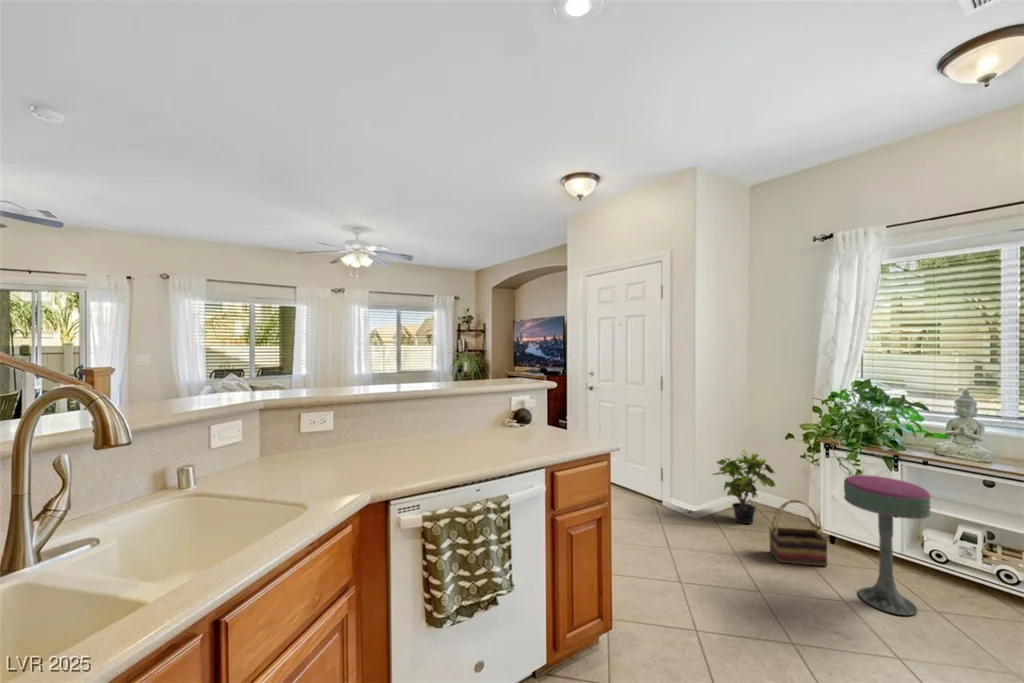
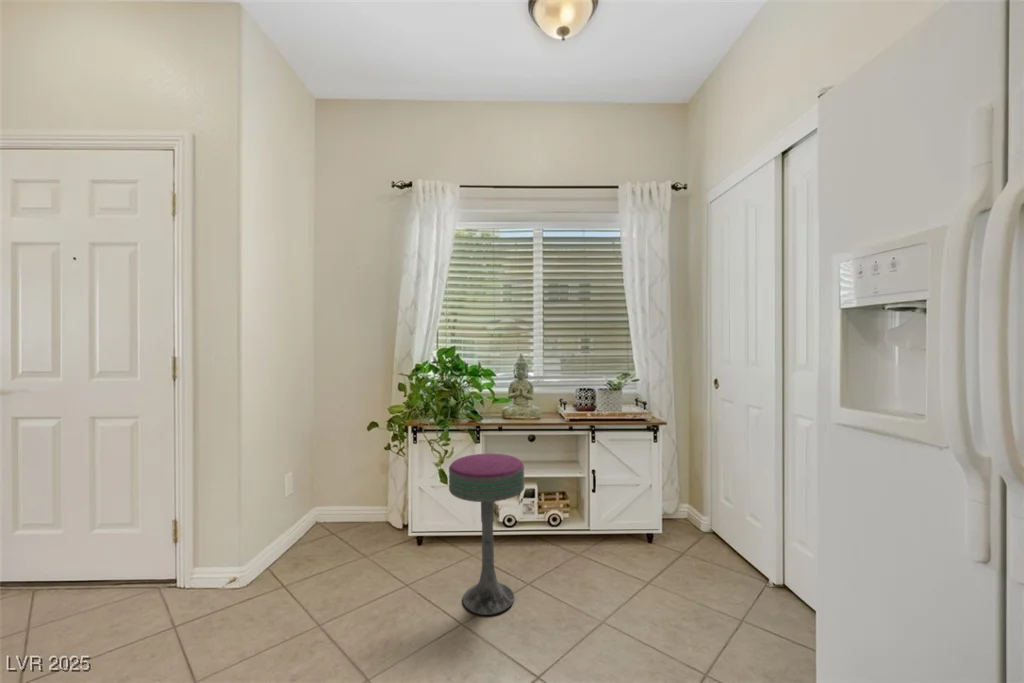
potted plant: present [713,451,775,524] -> none [269,458,358,563]
basket: present [769,500,828,566] -> none [358,509,426,606]

